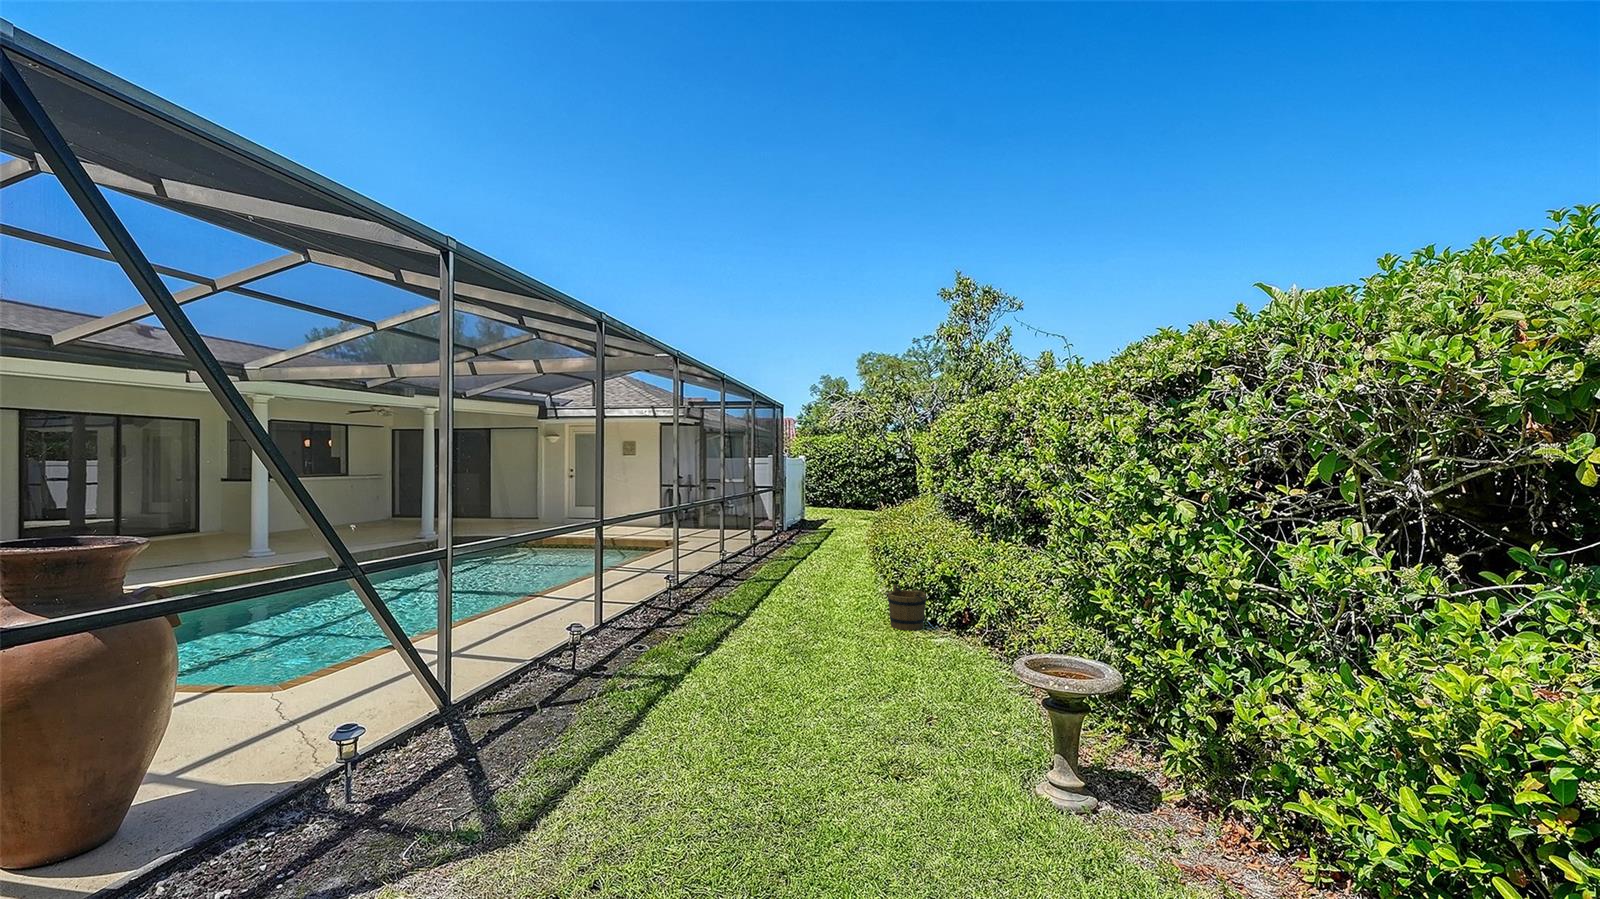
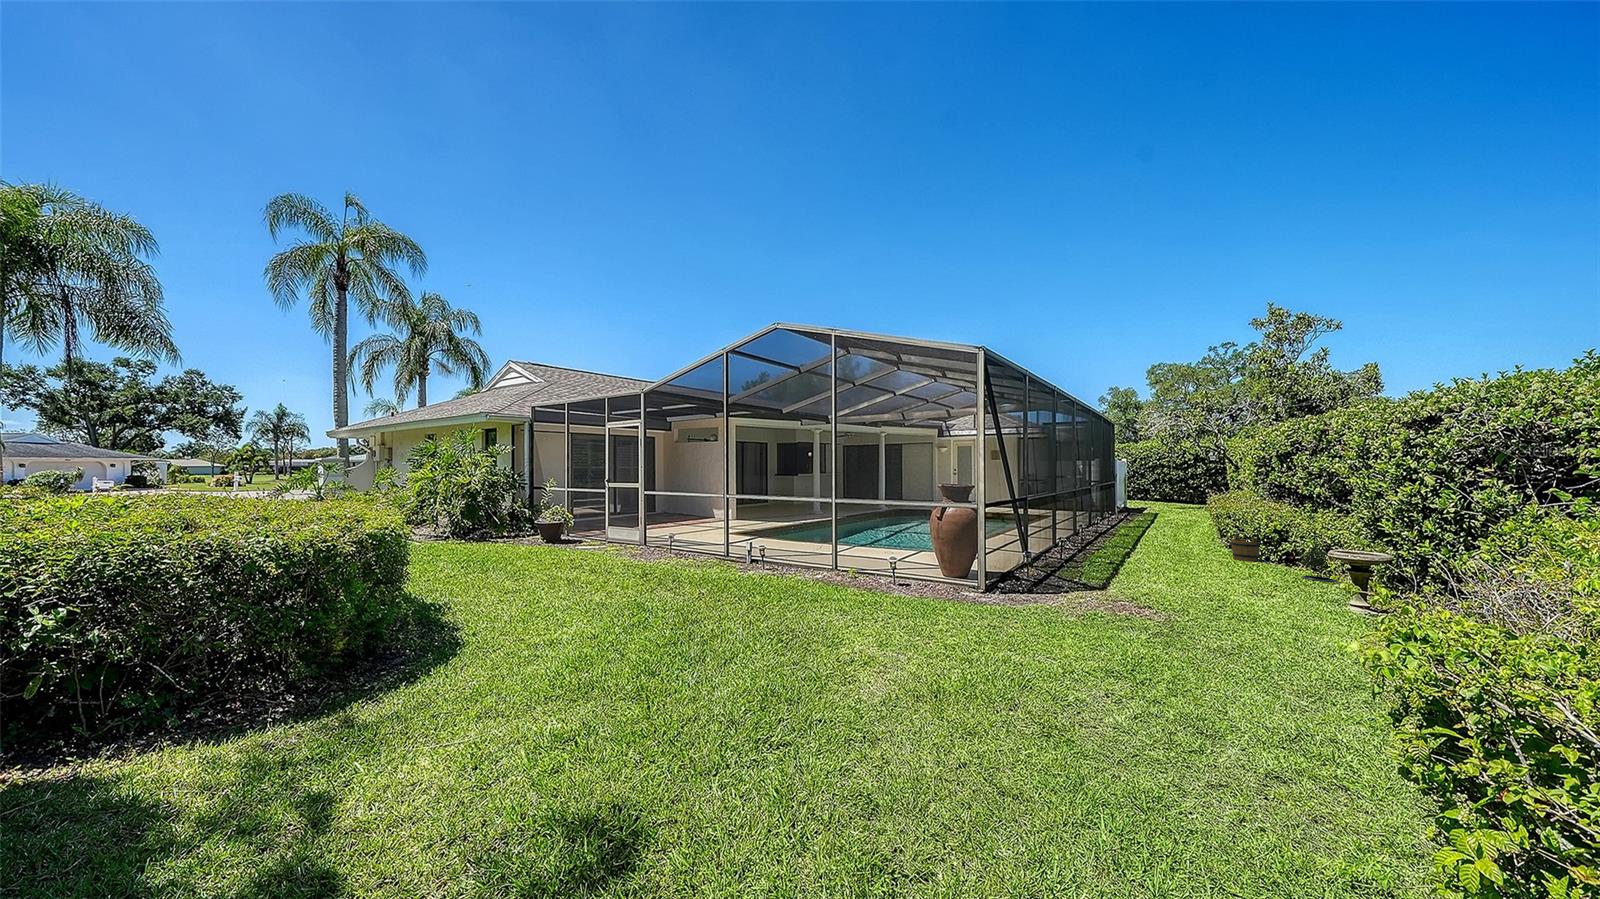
potted tree: none [965,600,1019,683] -> present [1299,539,1335,582]

